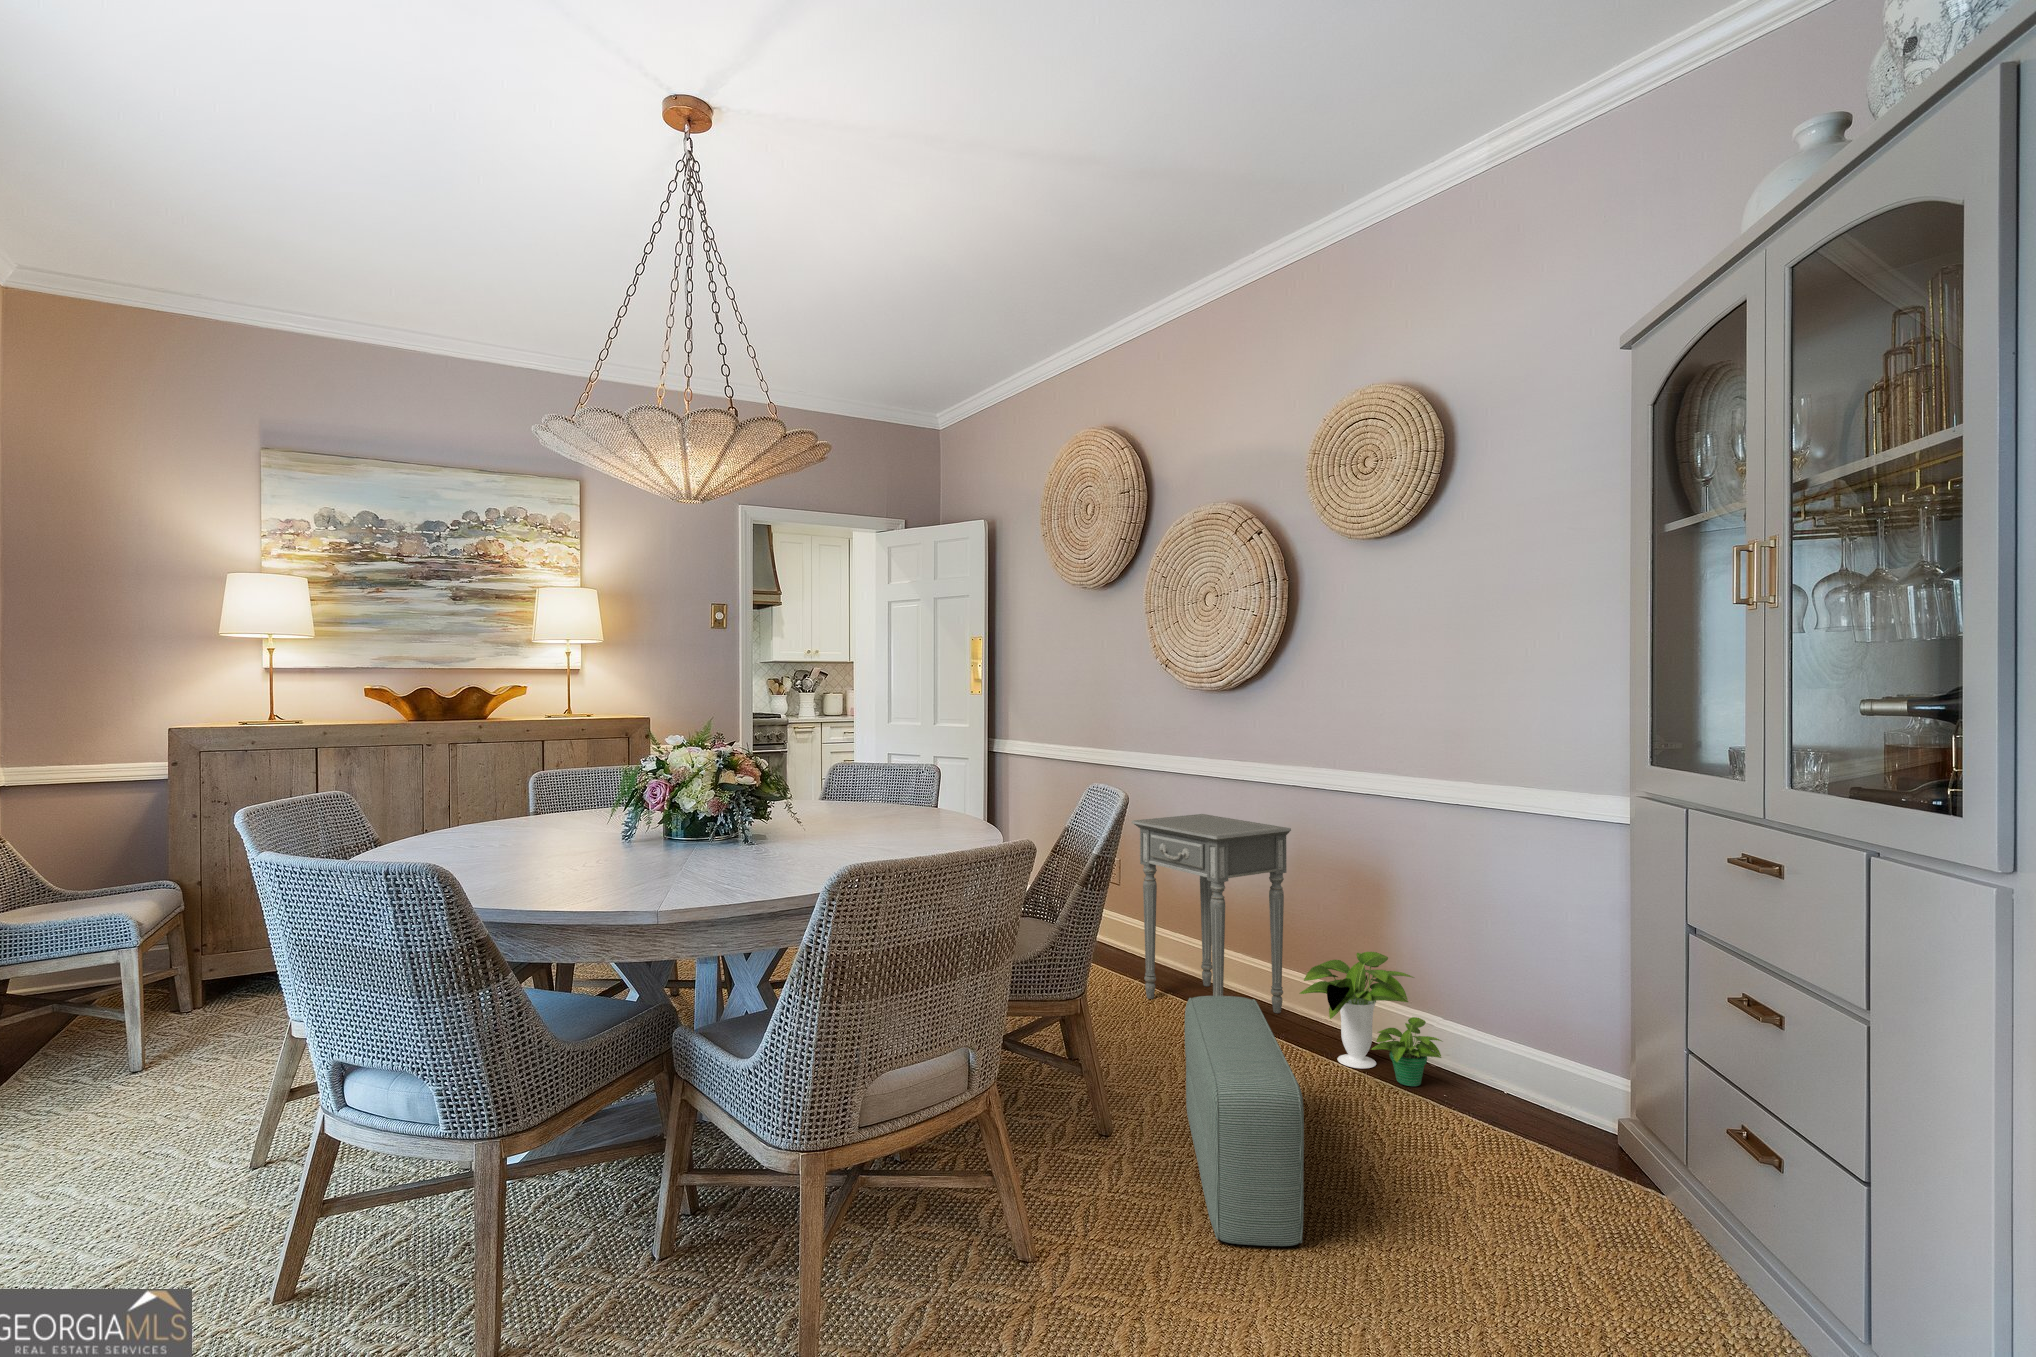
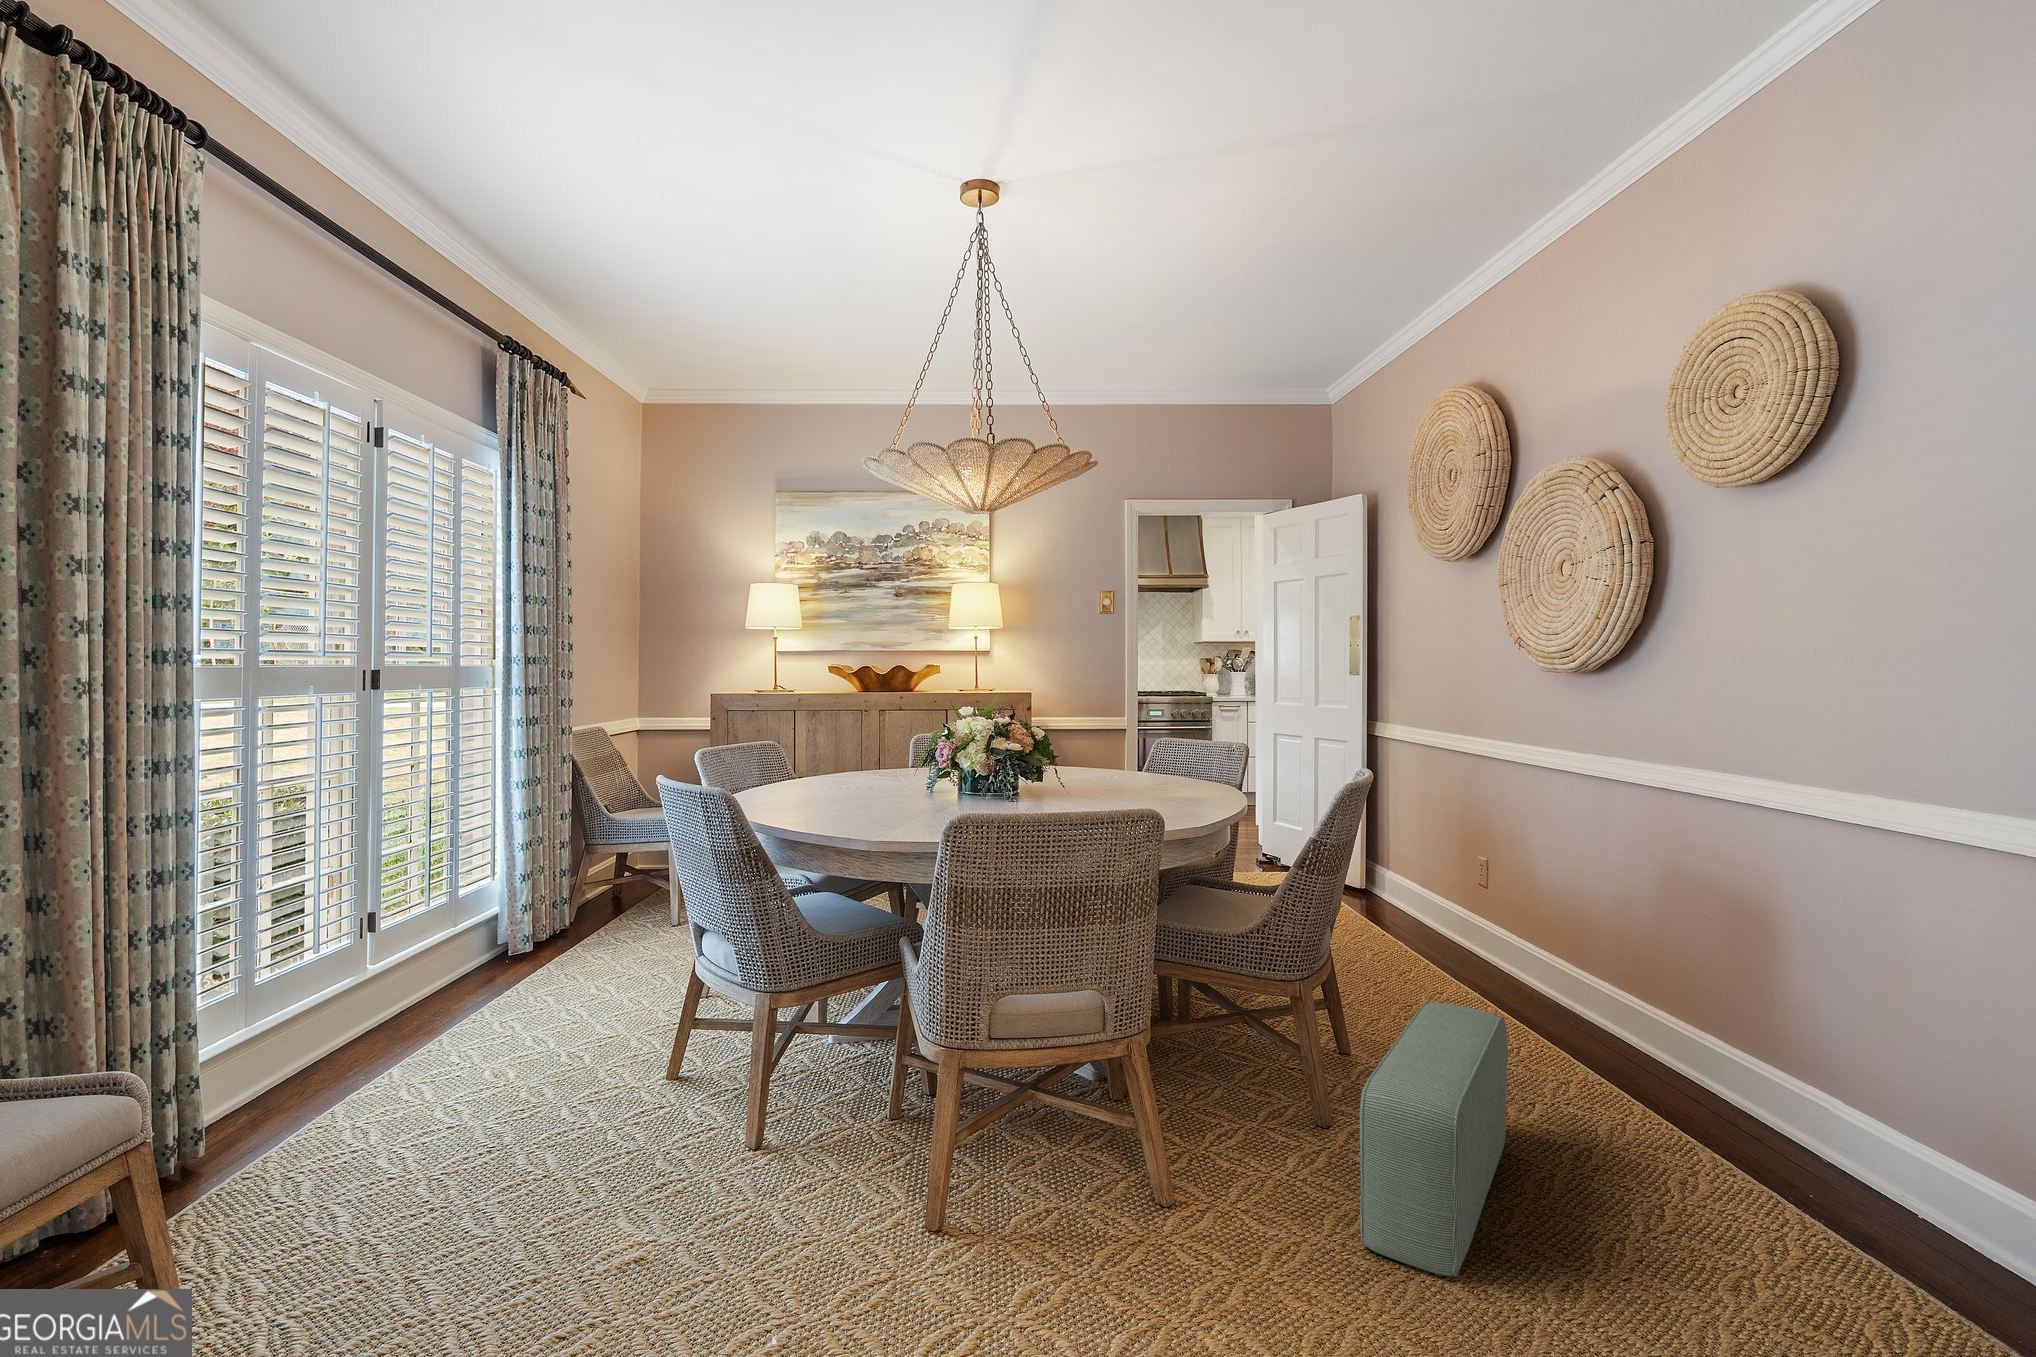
side table: present [1132,814,1291,1013] -> none [1452,813,1644,1052]
potted plant: present [1300,952,1442,1086] -> none [1613,994,1802,1167]

